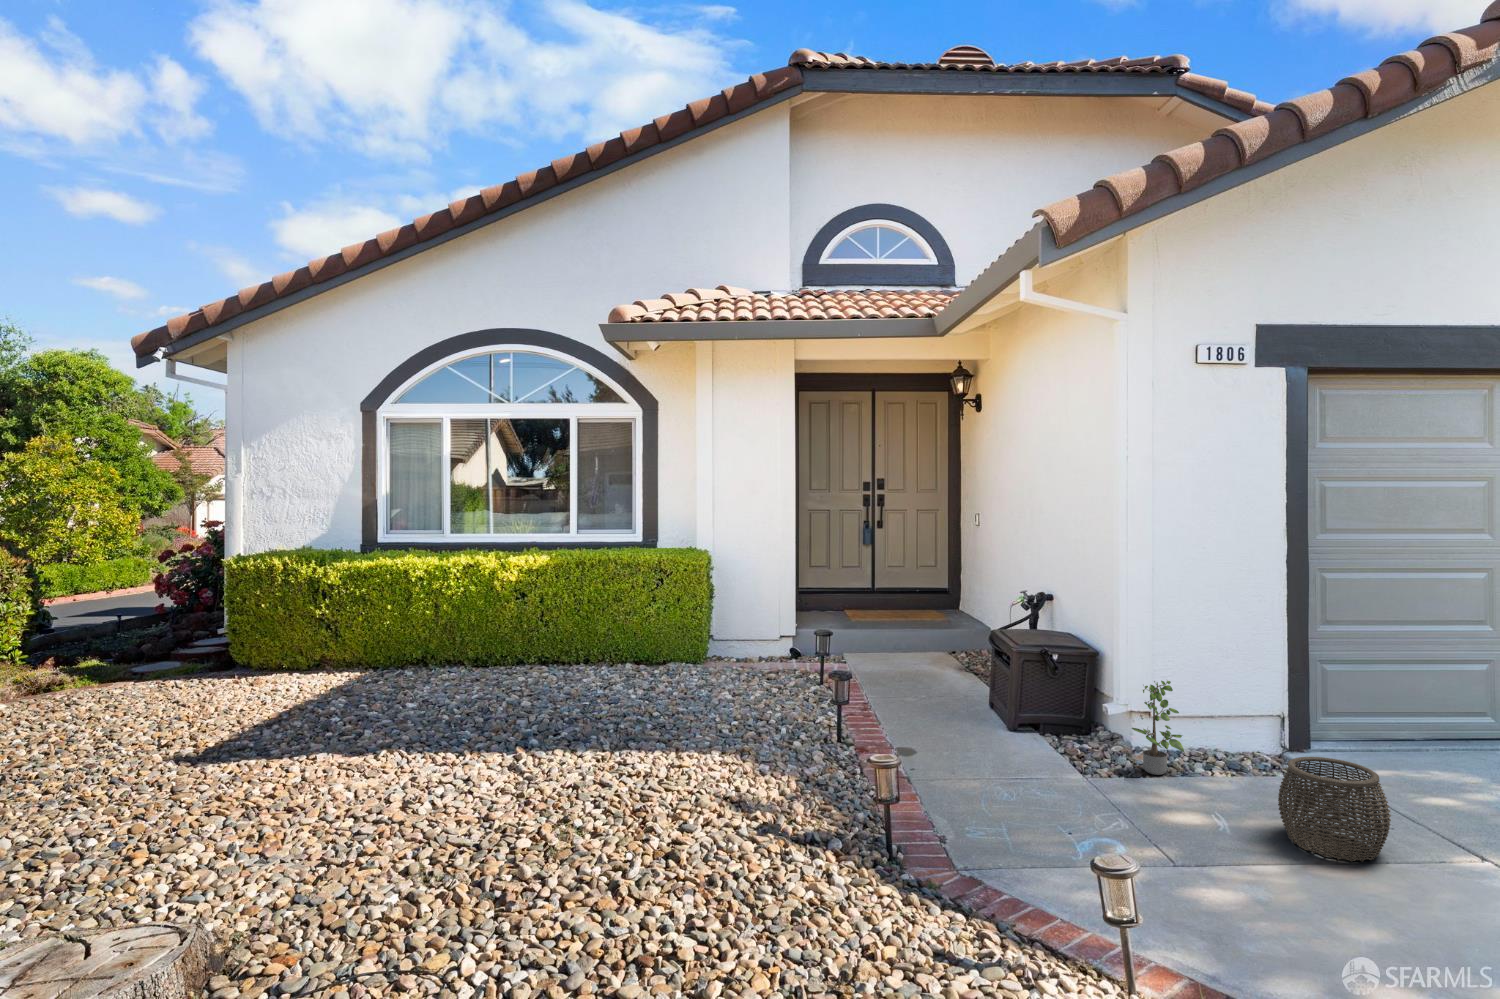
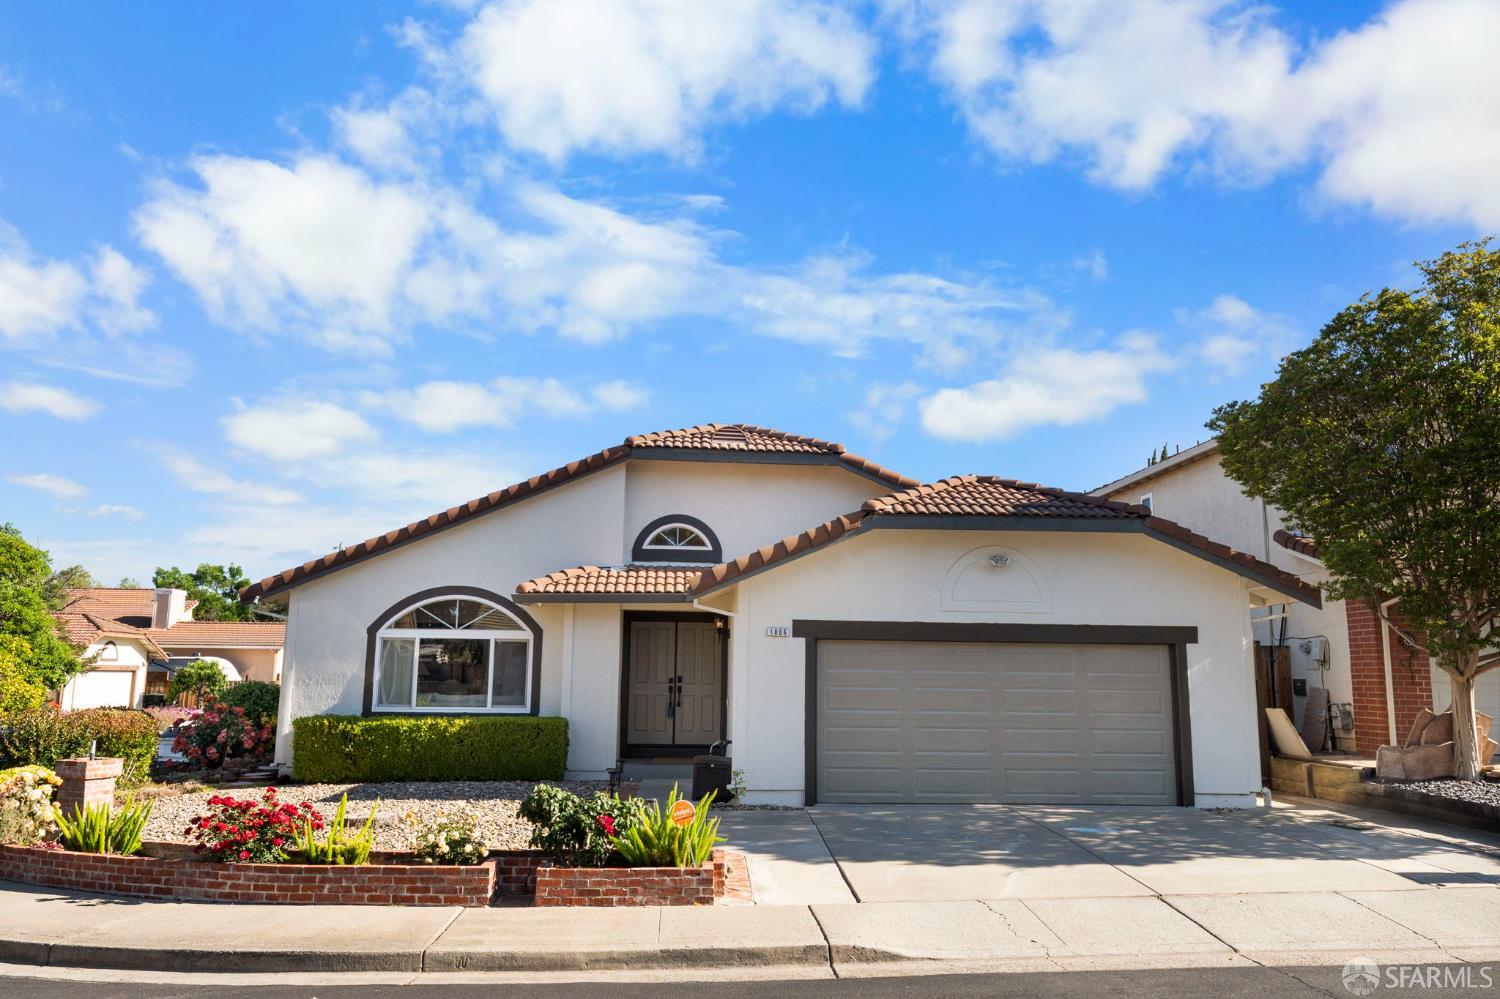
woven basket: present [1278,757,1391,862] -> none [751,789,782,819]

